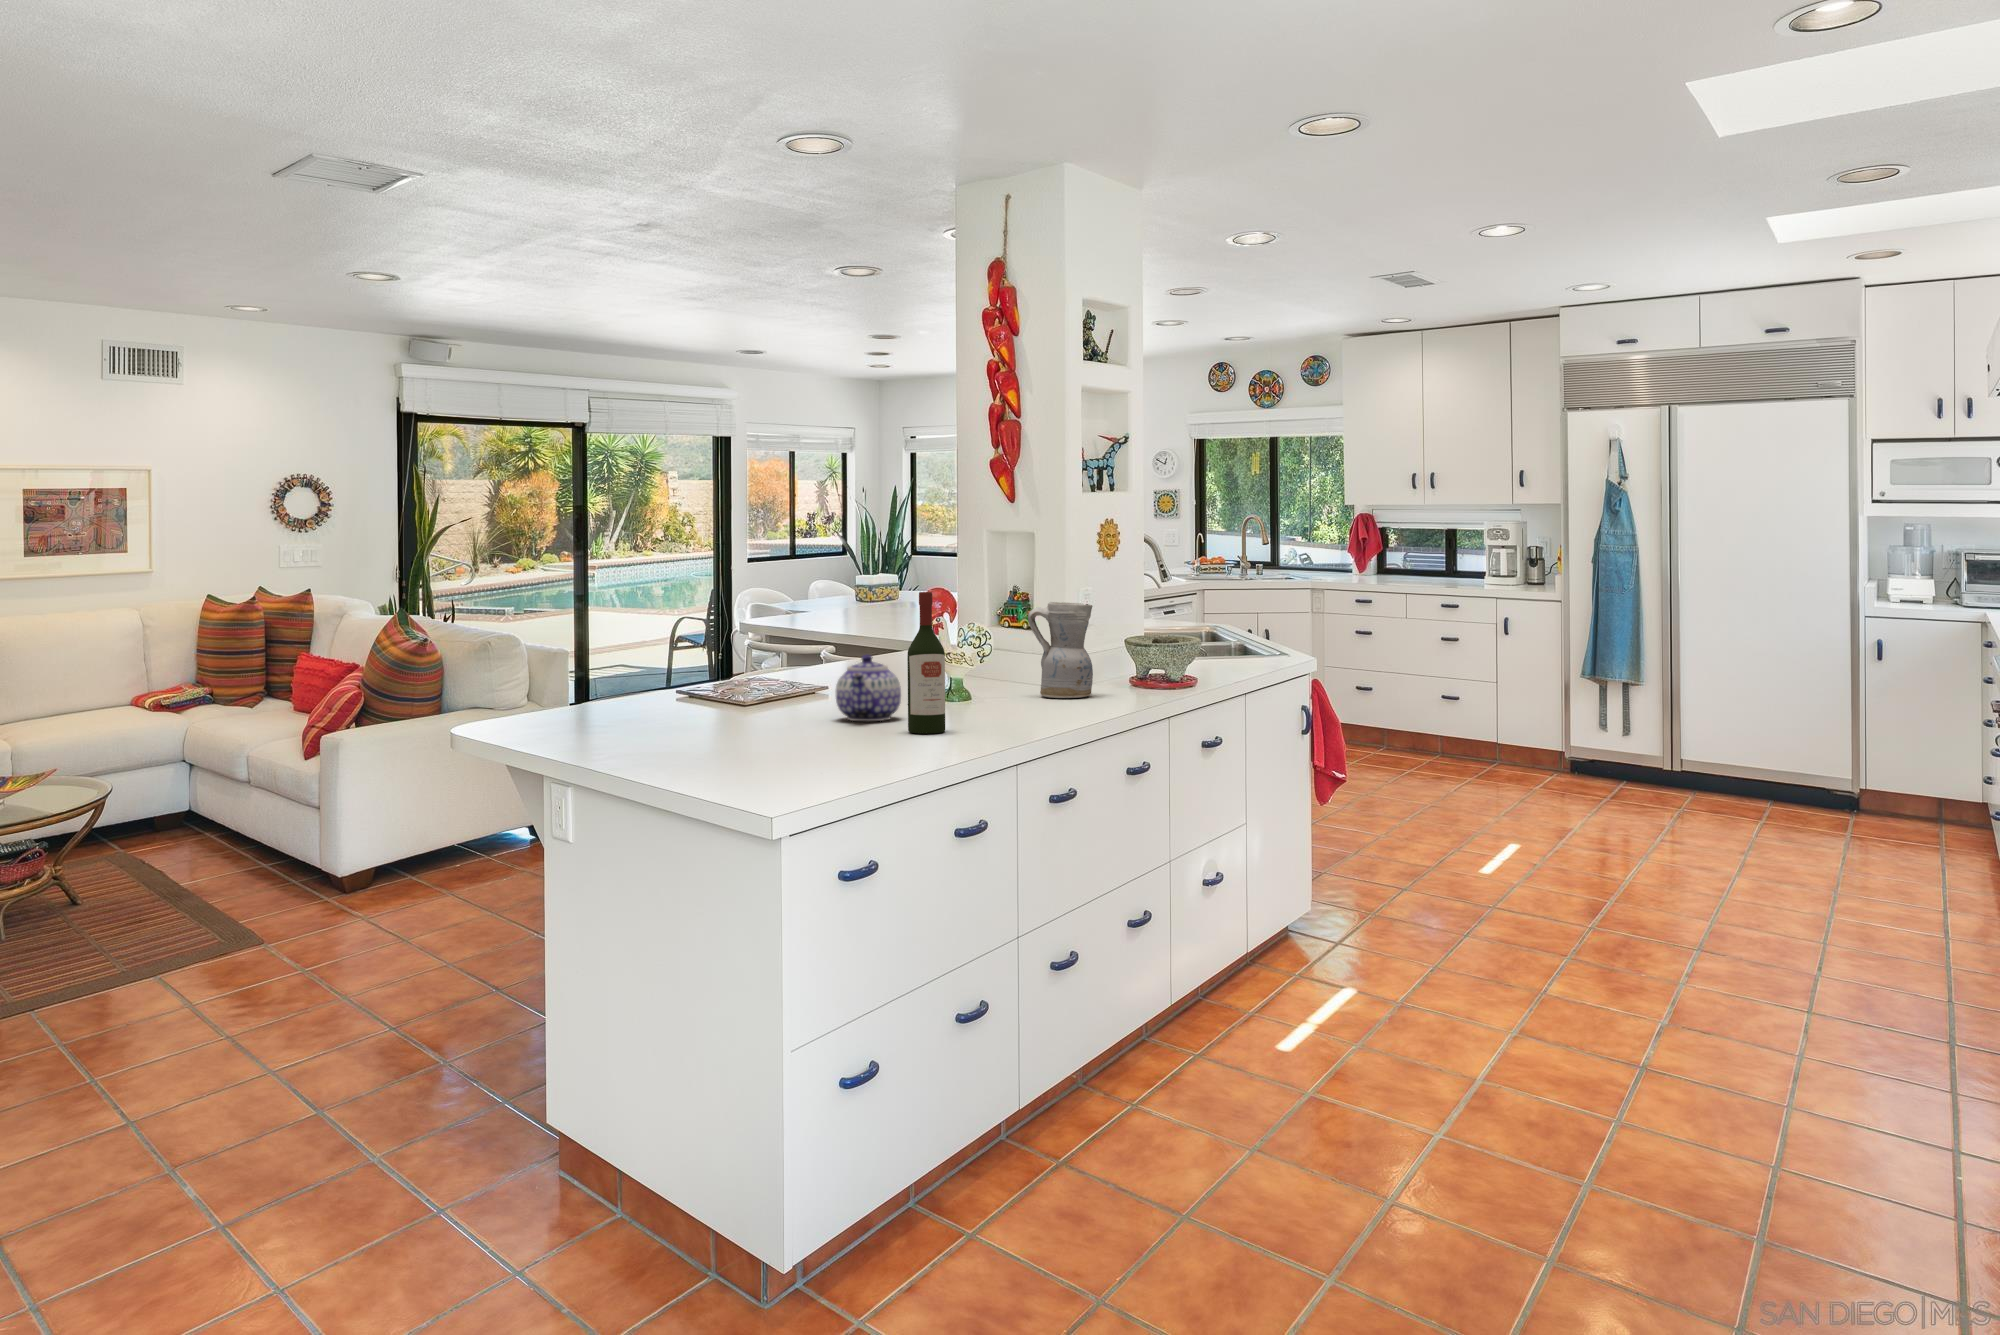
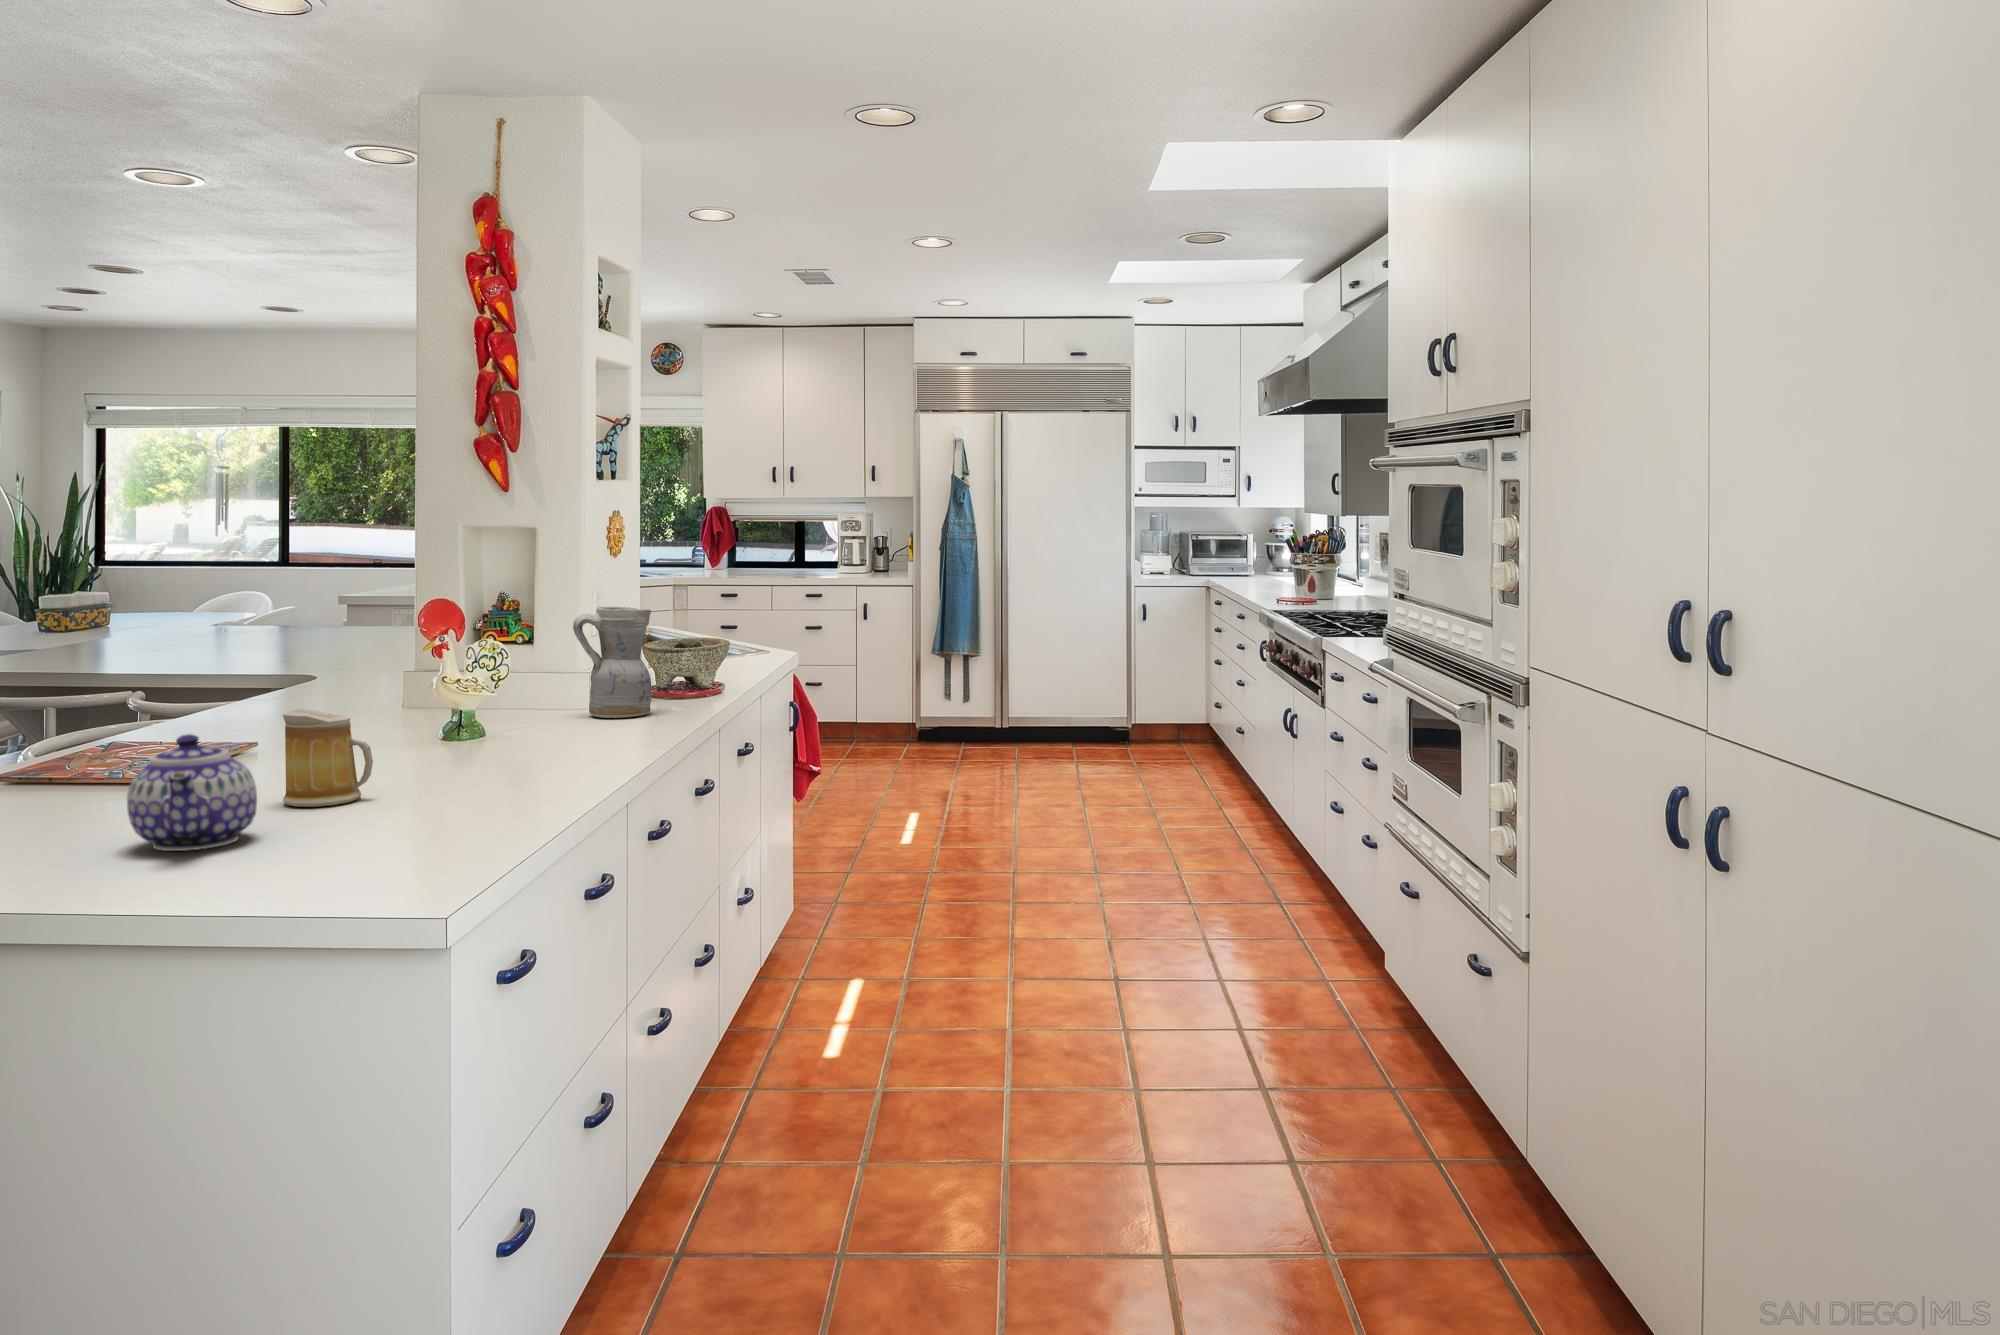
wine bottle: present [907,592,945,734] -> none [522,604,574,784]
teapot: present [836,655,901,721] -> present [127,734,257,851]
mug: none [741,663,800,735] -> present [283,708,373,807]

